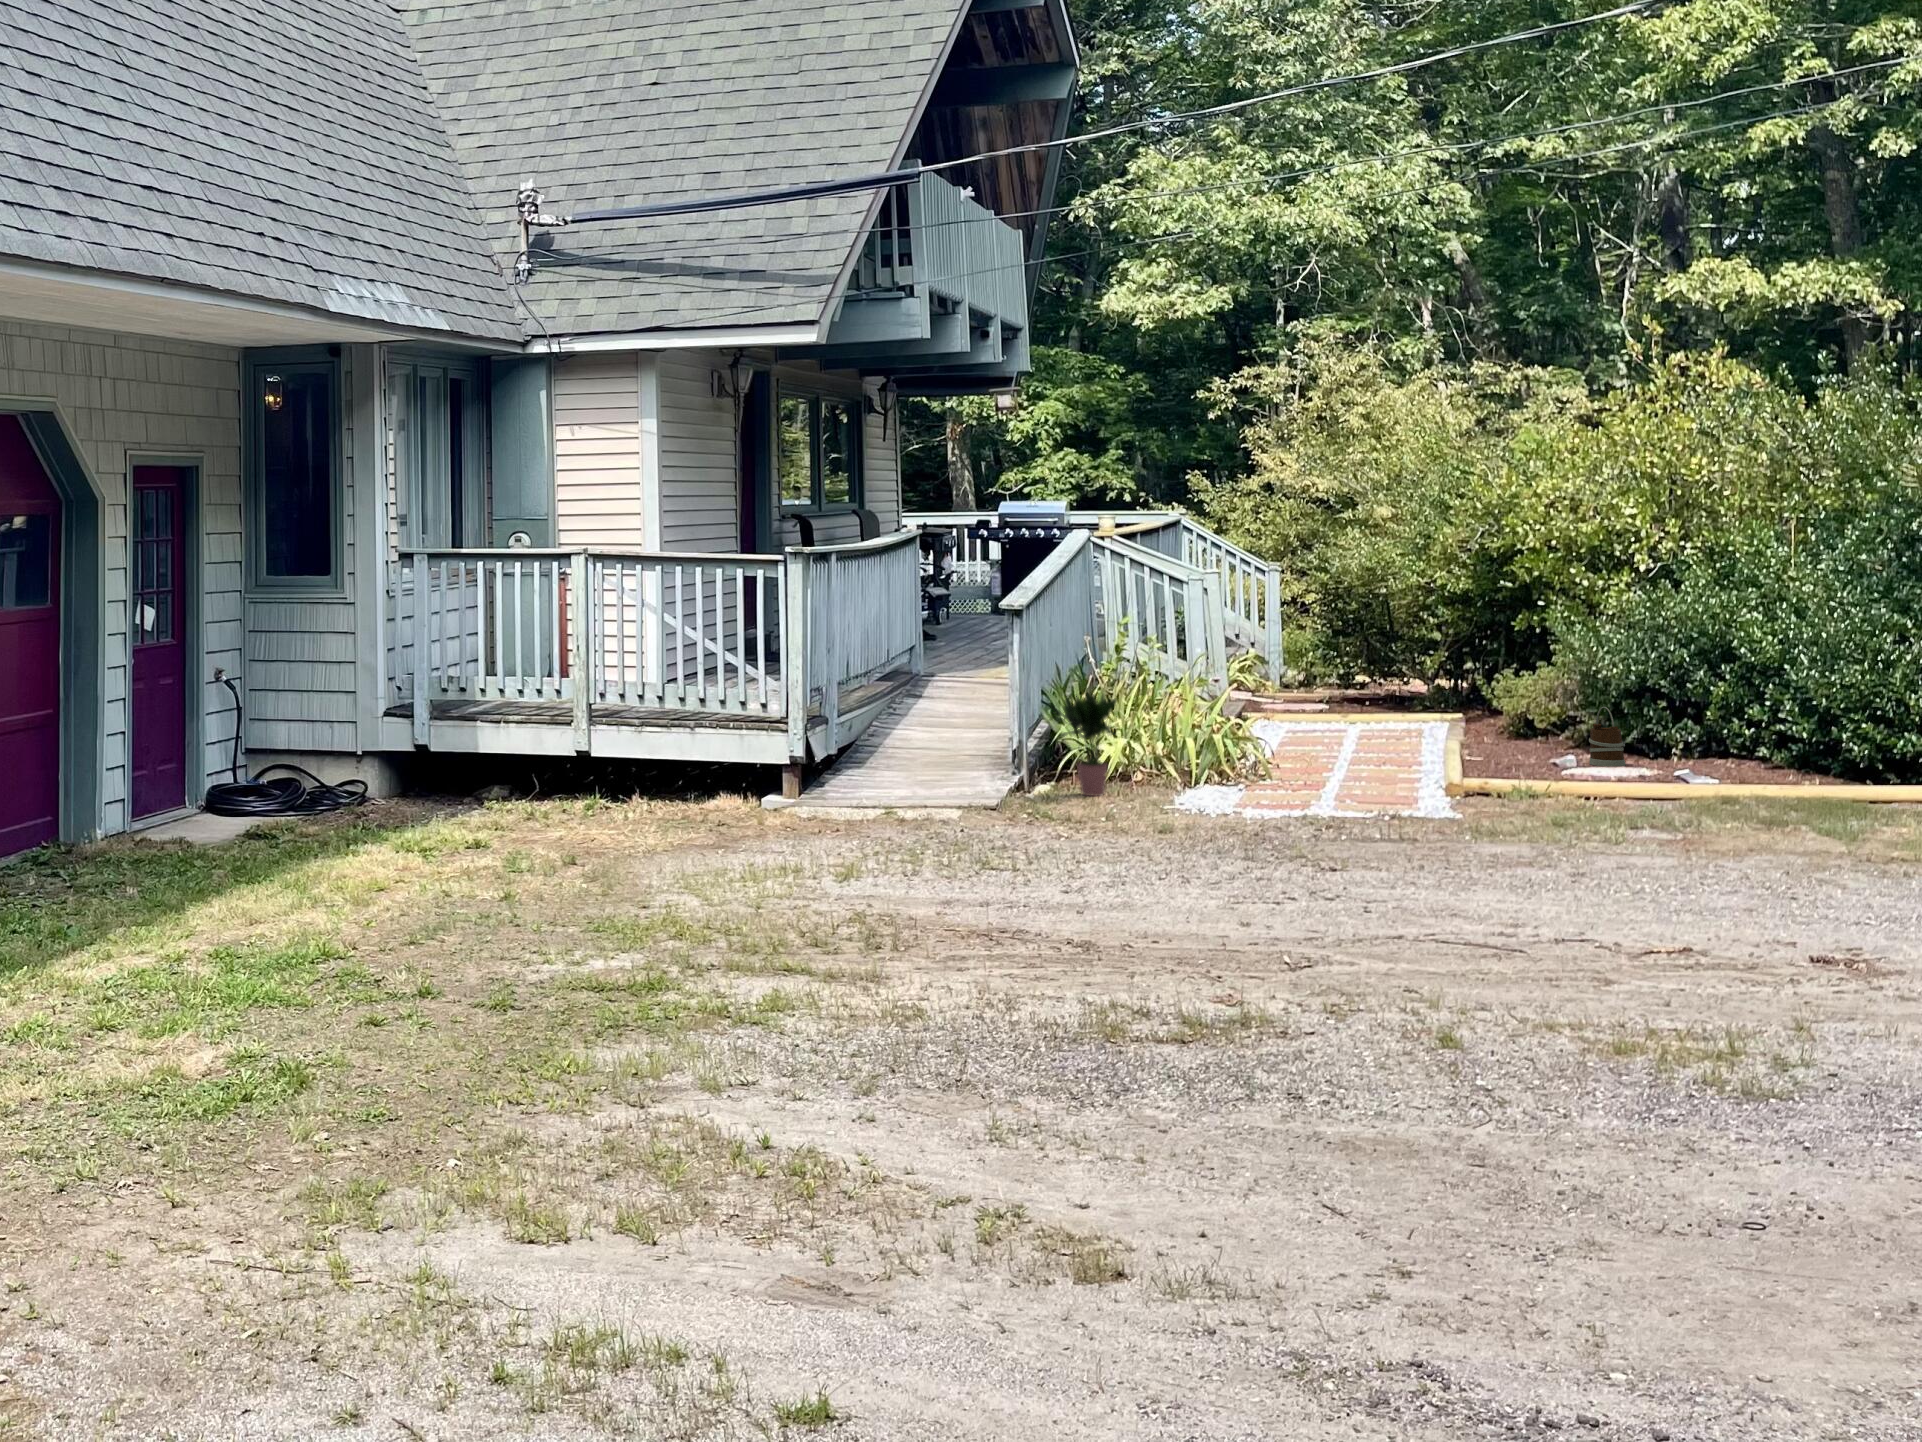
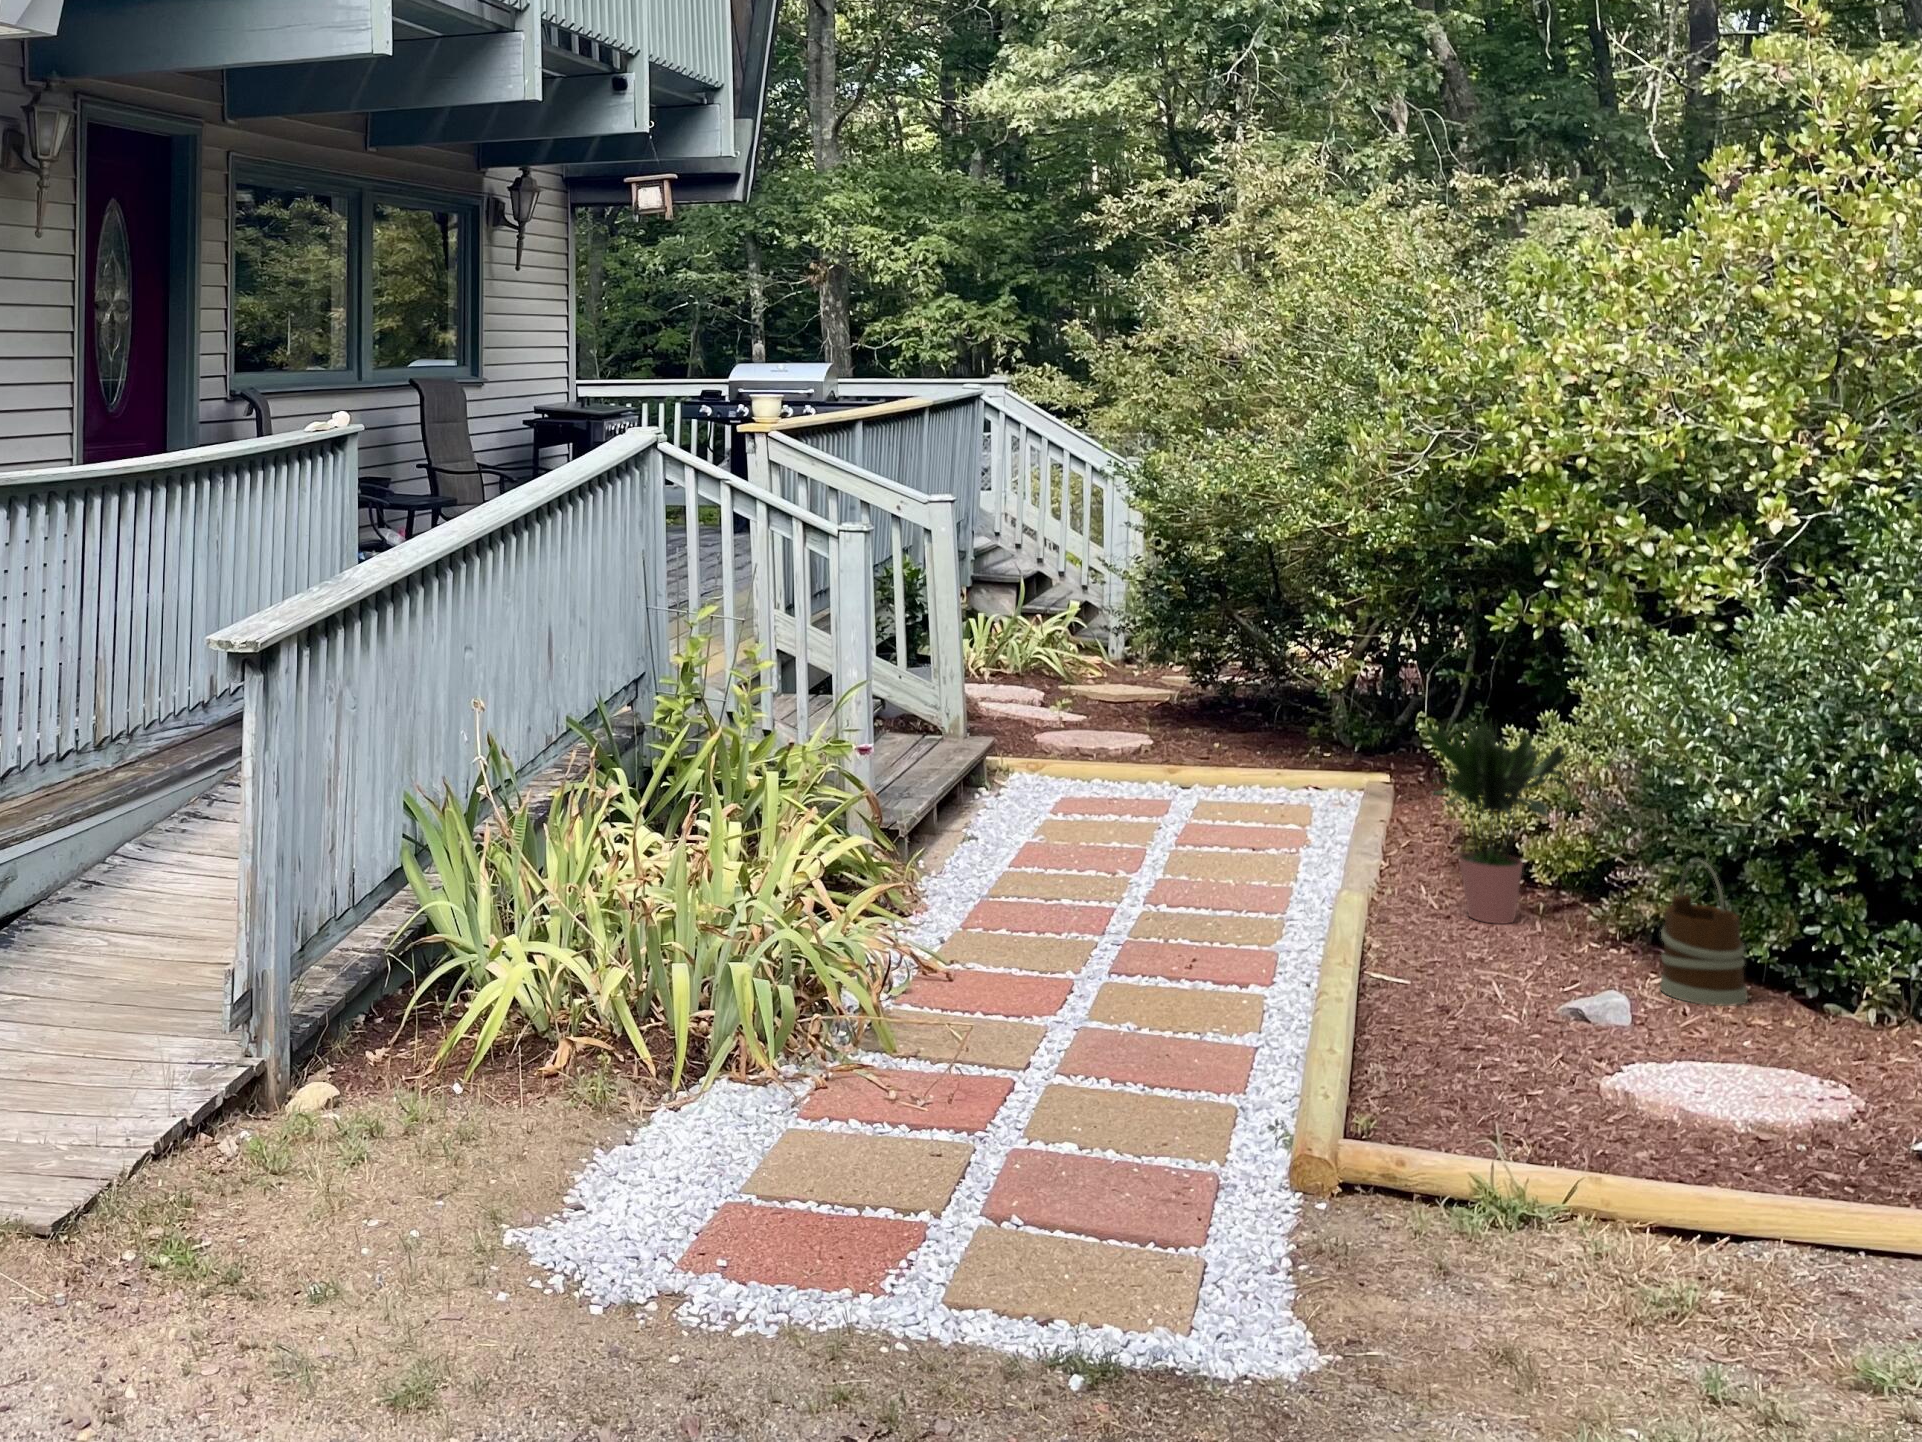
potted plant: present [1050,692,1117,796] -> present [1426,721,1568,924]

